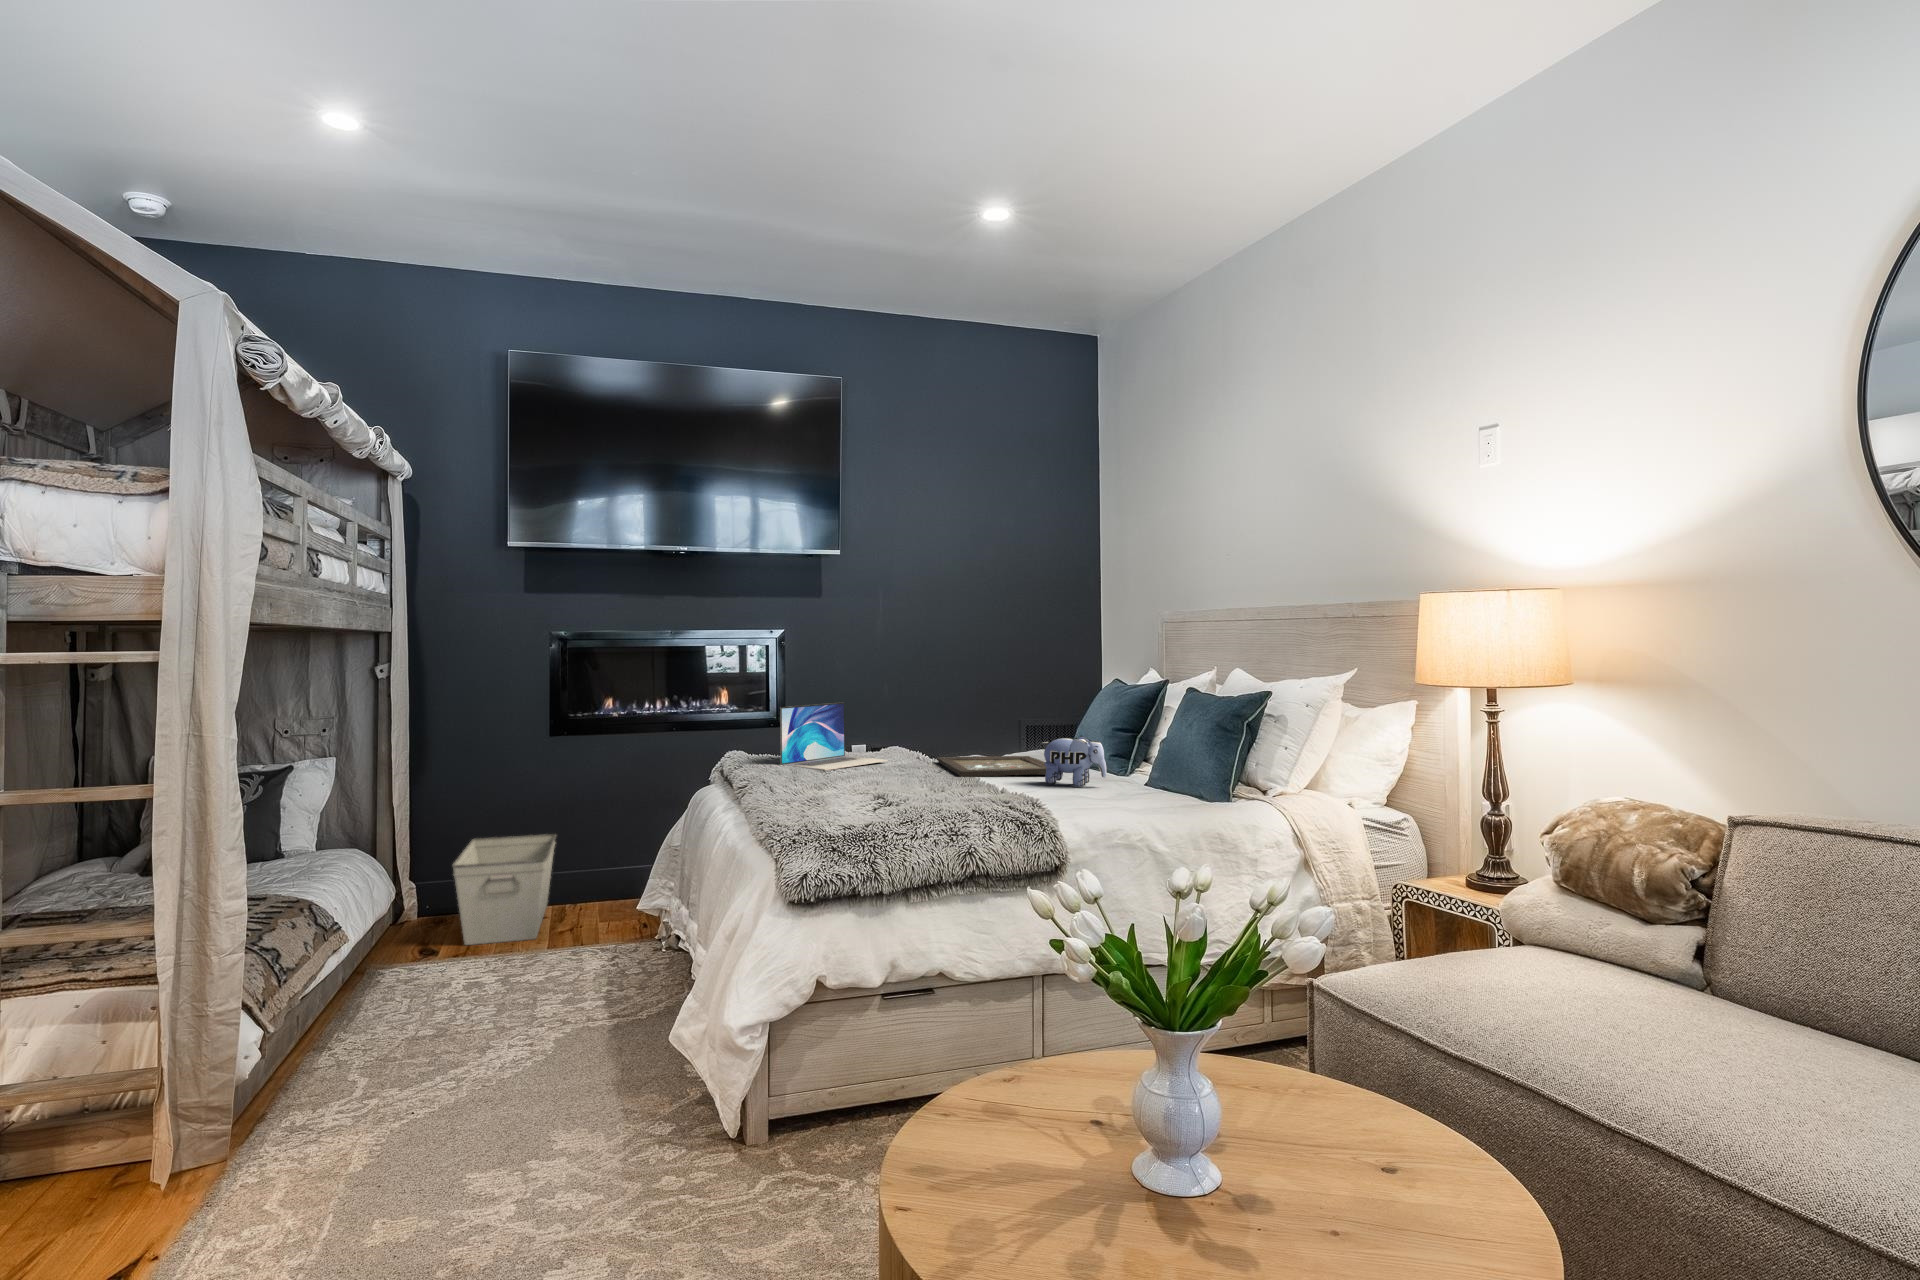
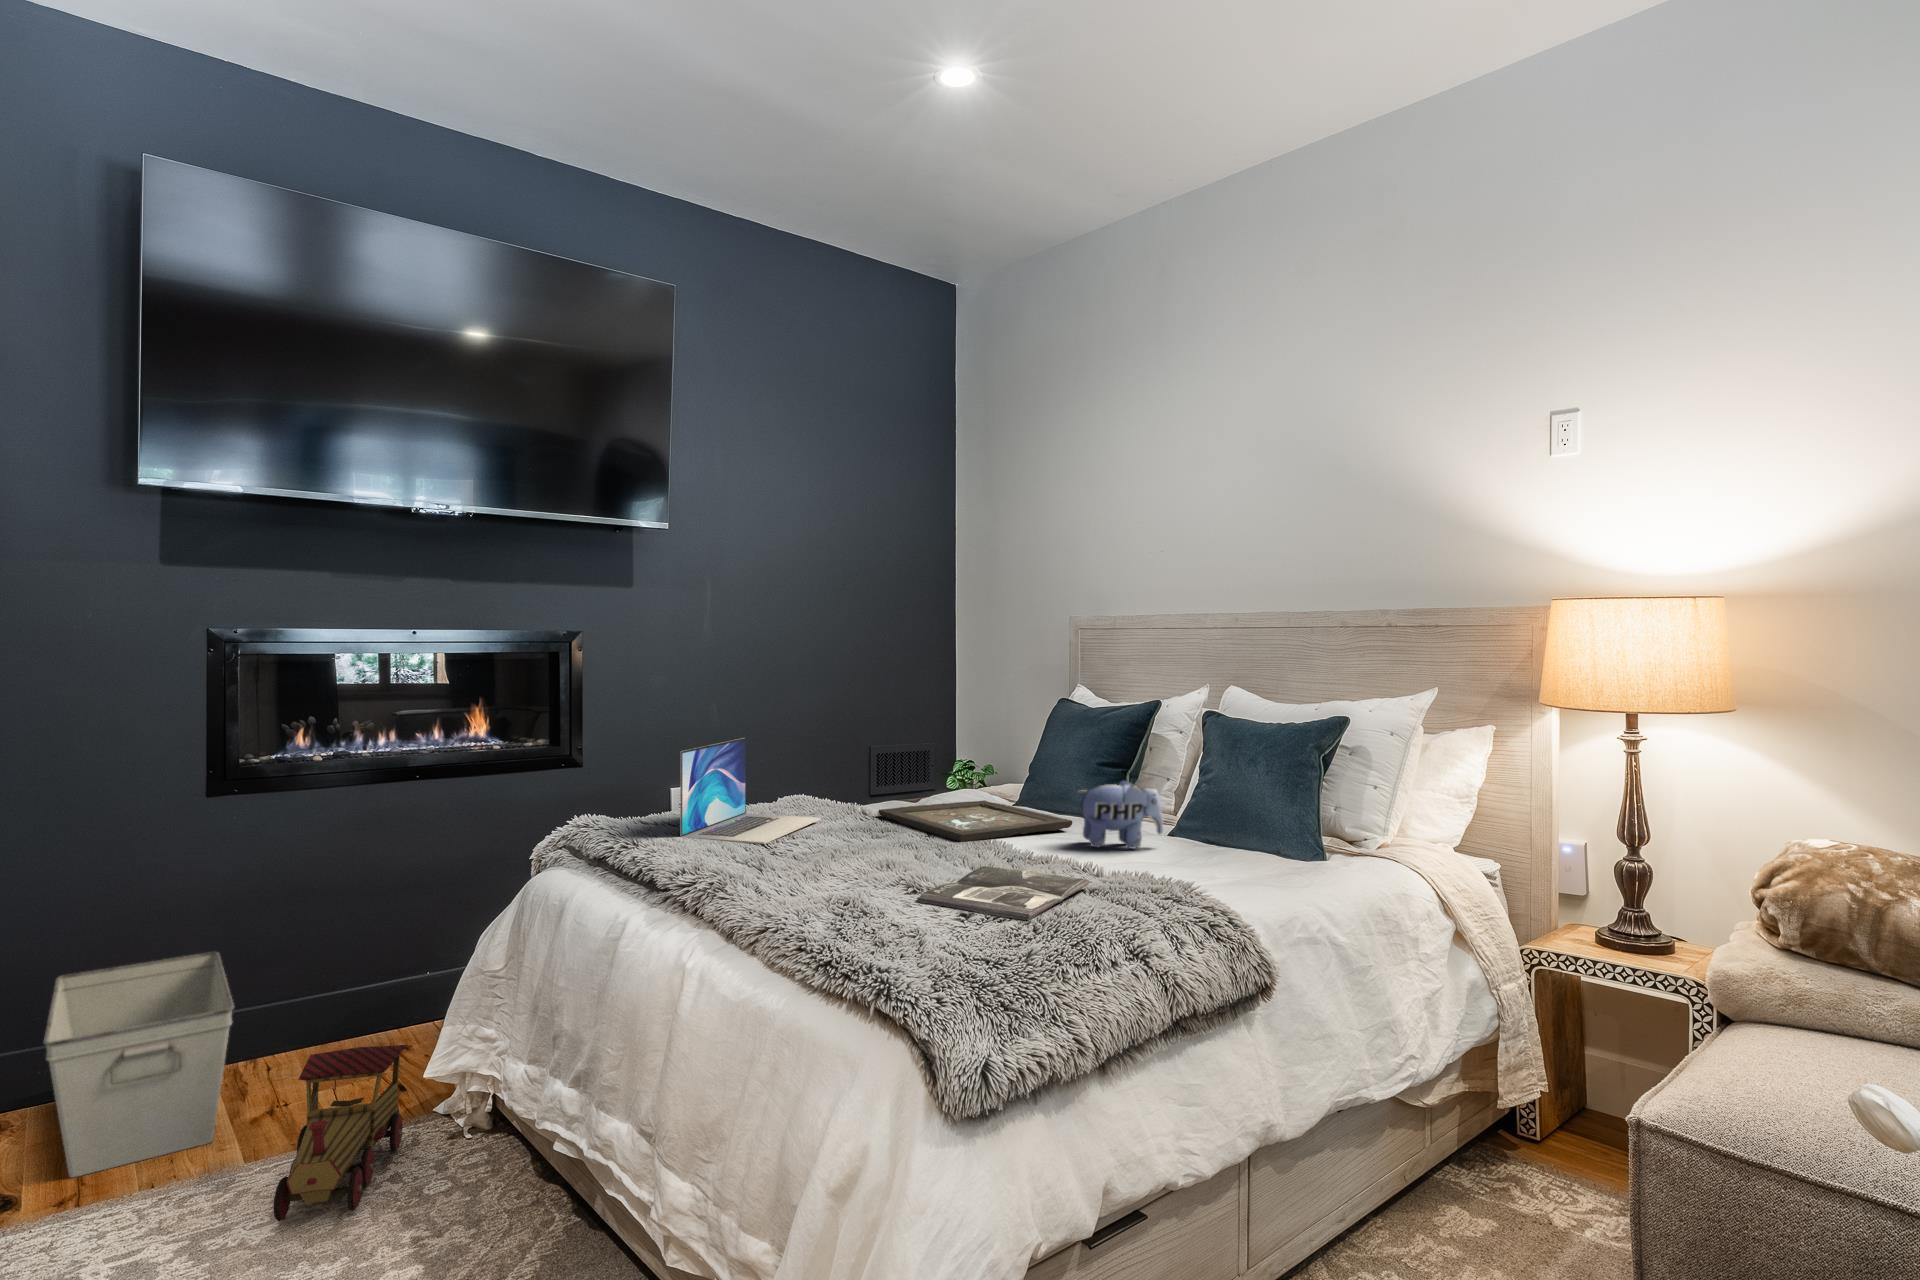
magazine: none [857,785,986,809] -> present [917,866,1090,920]
toy train: none [545,888,633,975] -> present [273,1045,408,1221]

